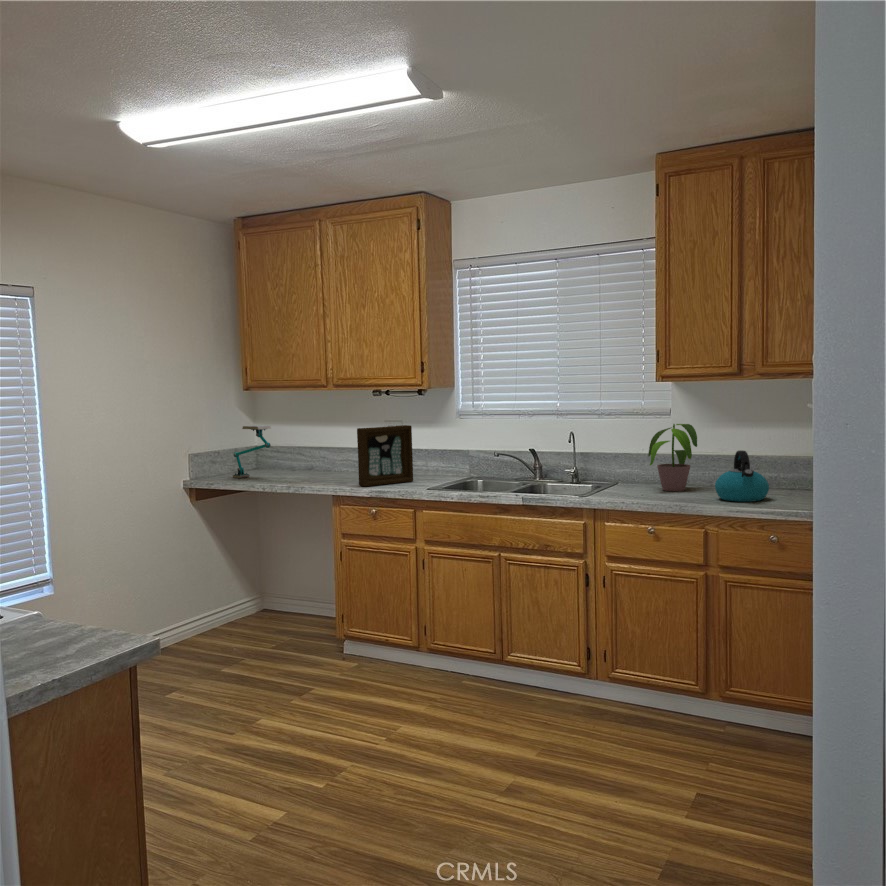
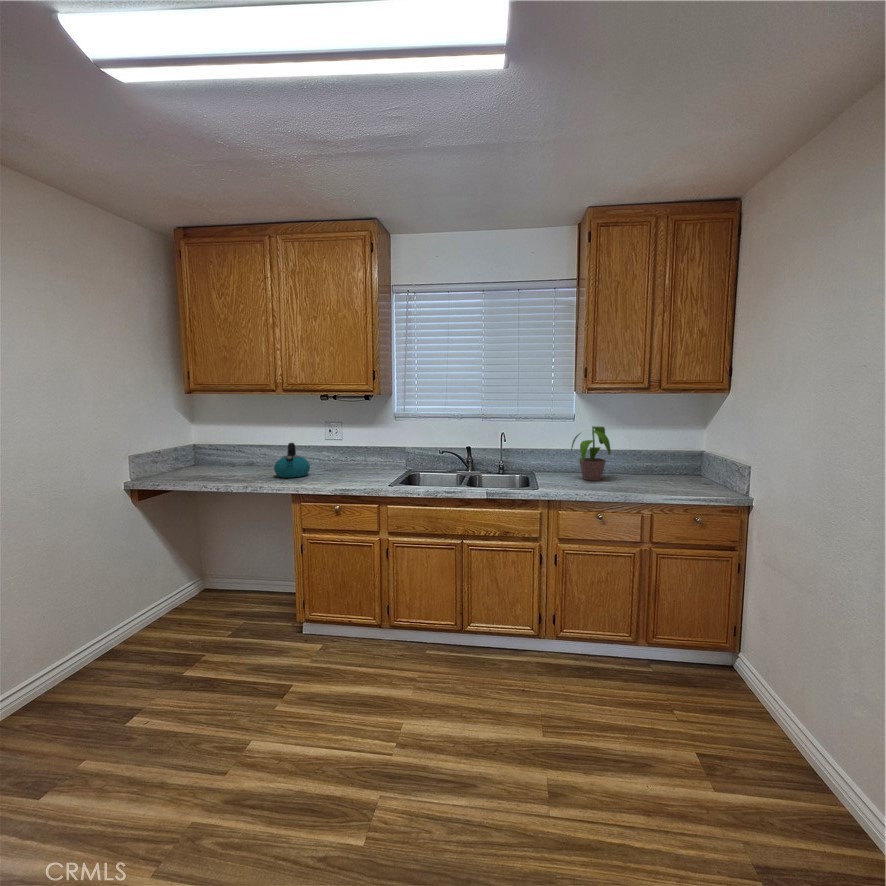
desk lamp: present [233,425,271,478] -> none [177,427,221,477]
picture frame: present [357,425,413,487] -> none [319,427,366,485]
kettle: present [715,450,769,502] -> present [274,443,310,478]

